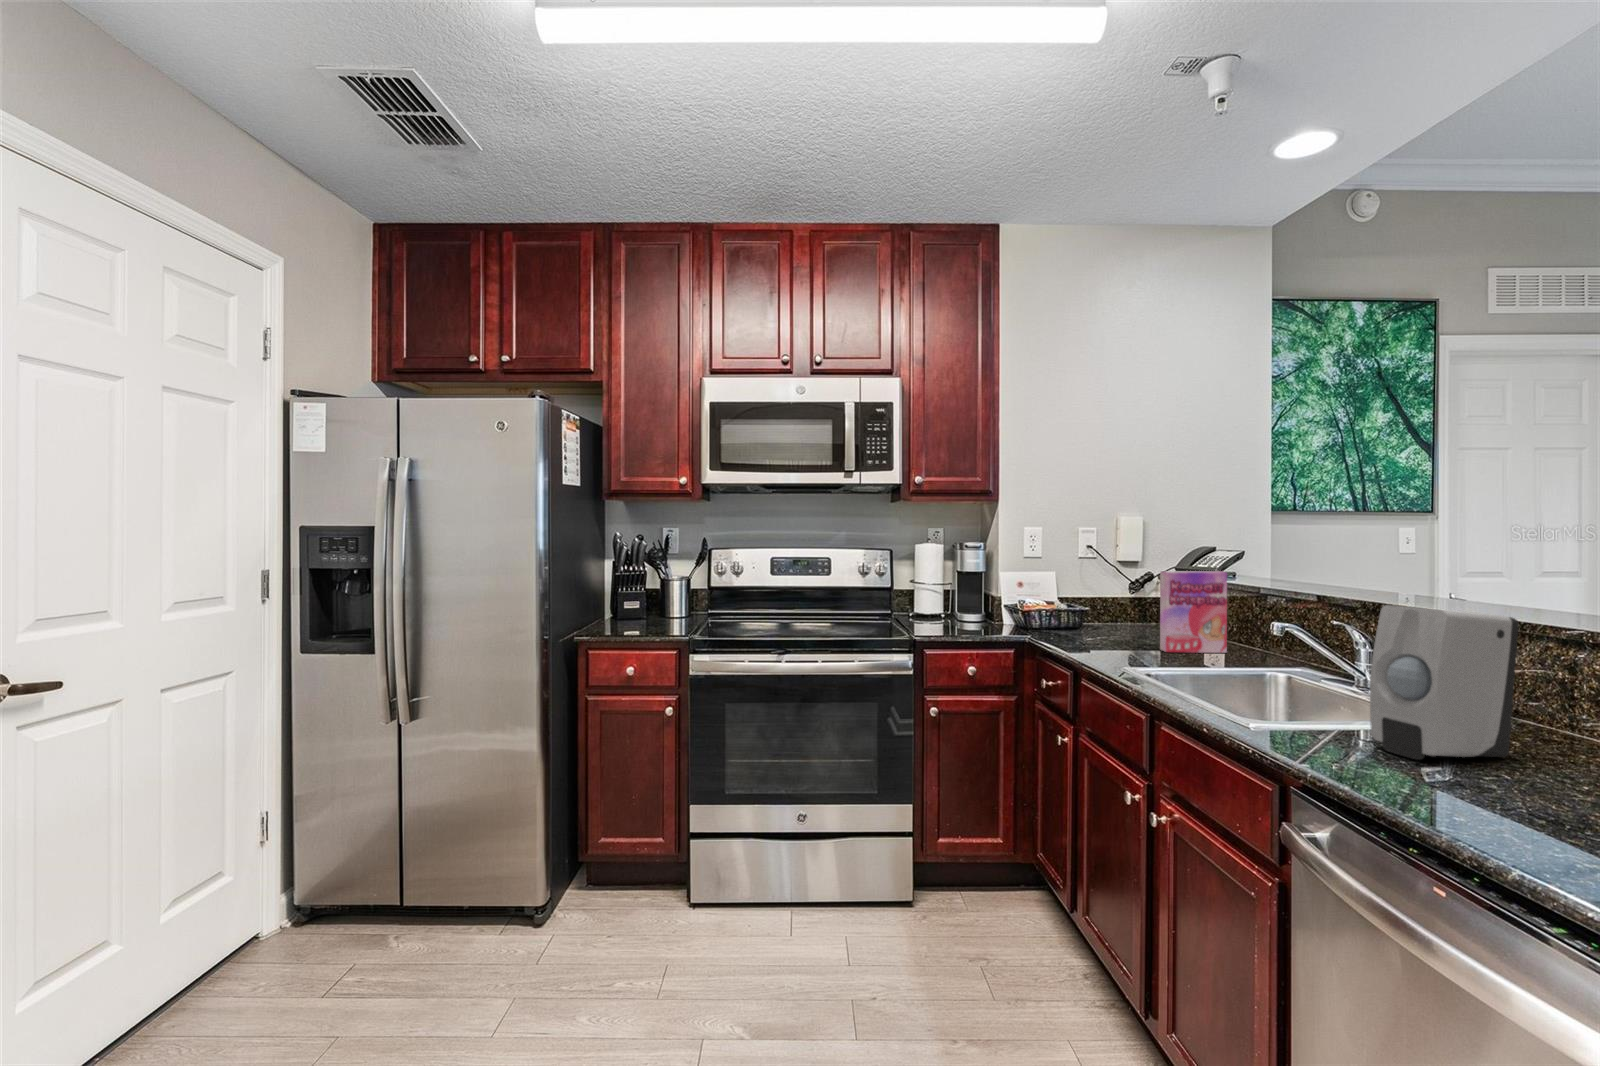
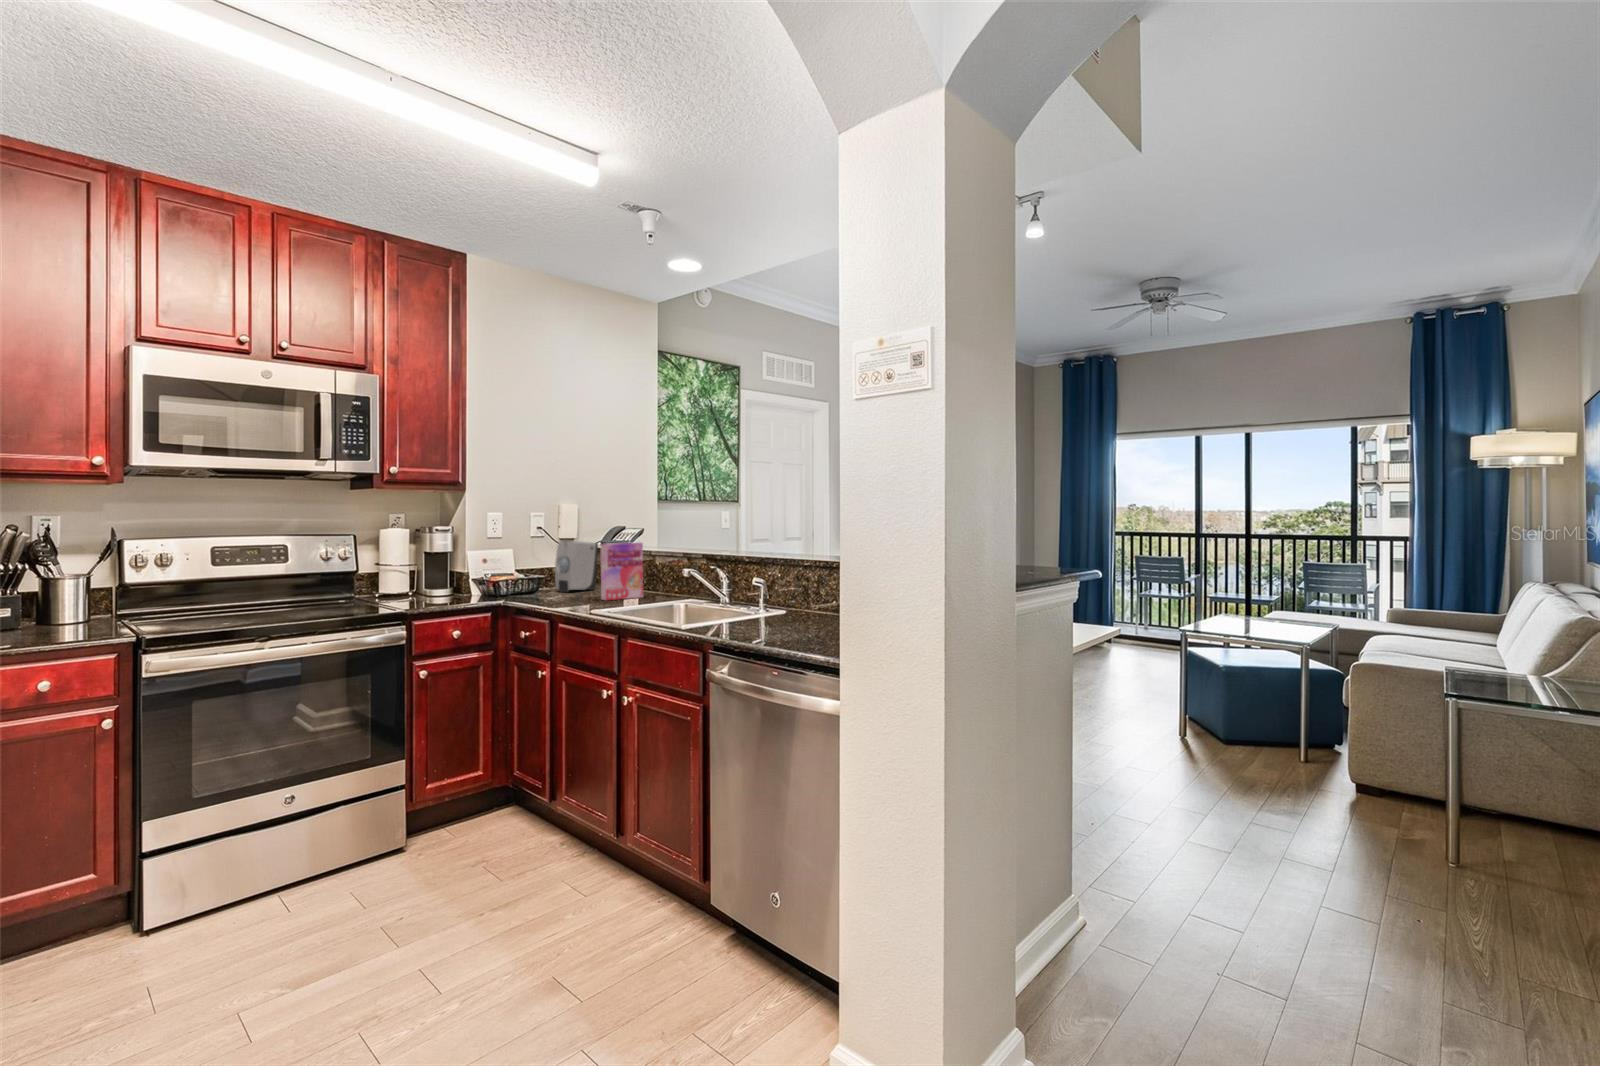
soap dispenser: present [1370,605,1518,760] -> present [555,540,598,592]

